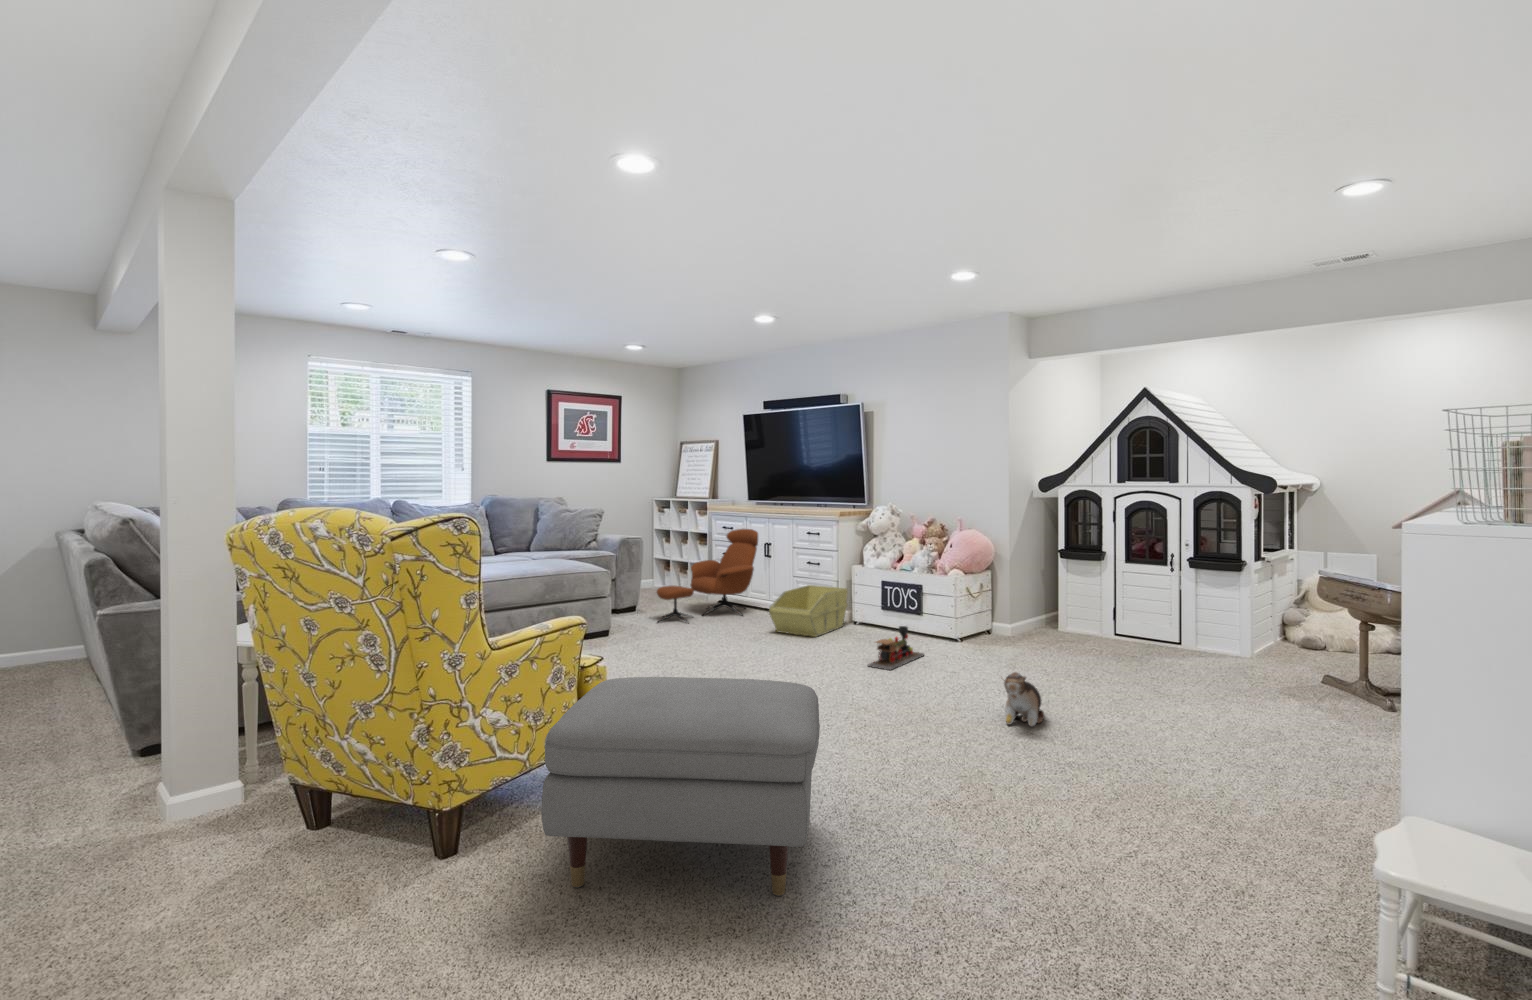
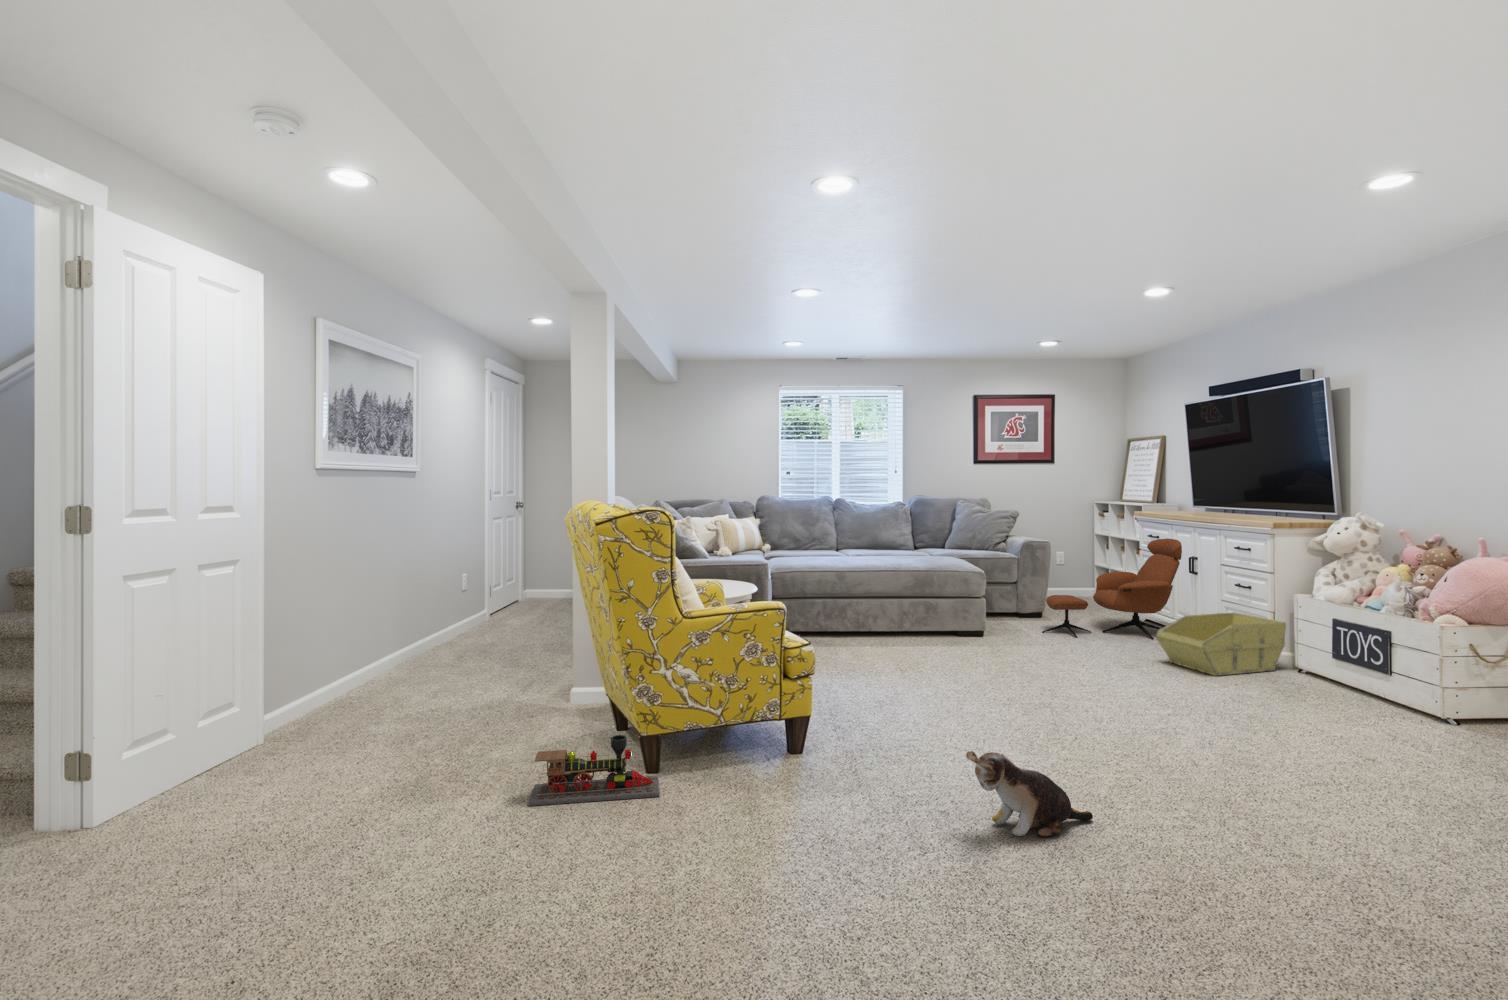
toy train: present [868,626,924,670] -> present [528,735,659,806]
plush toy: present [1004,672,1045,726] -> present [966,751,1093,837]
ottoman: present [542,677,820,896] -> none [667,660,939,885]

